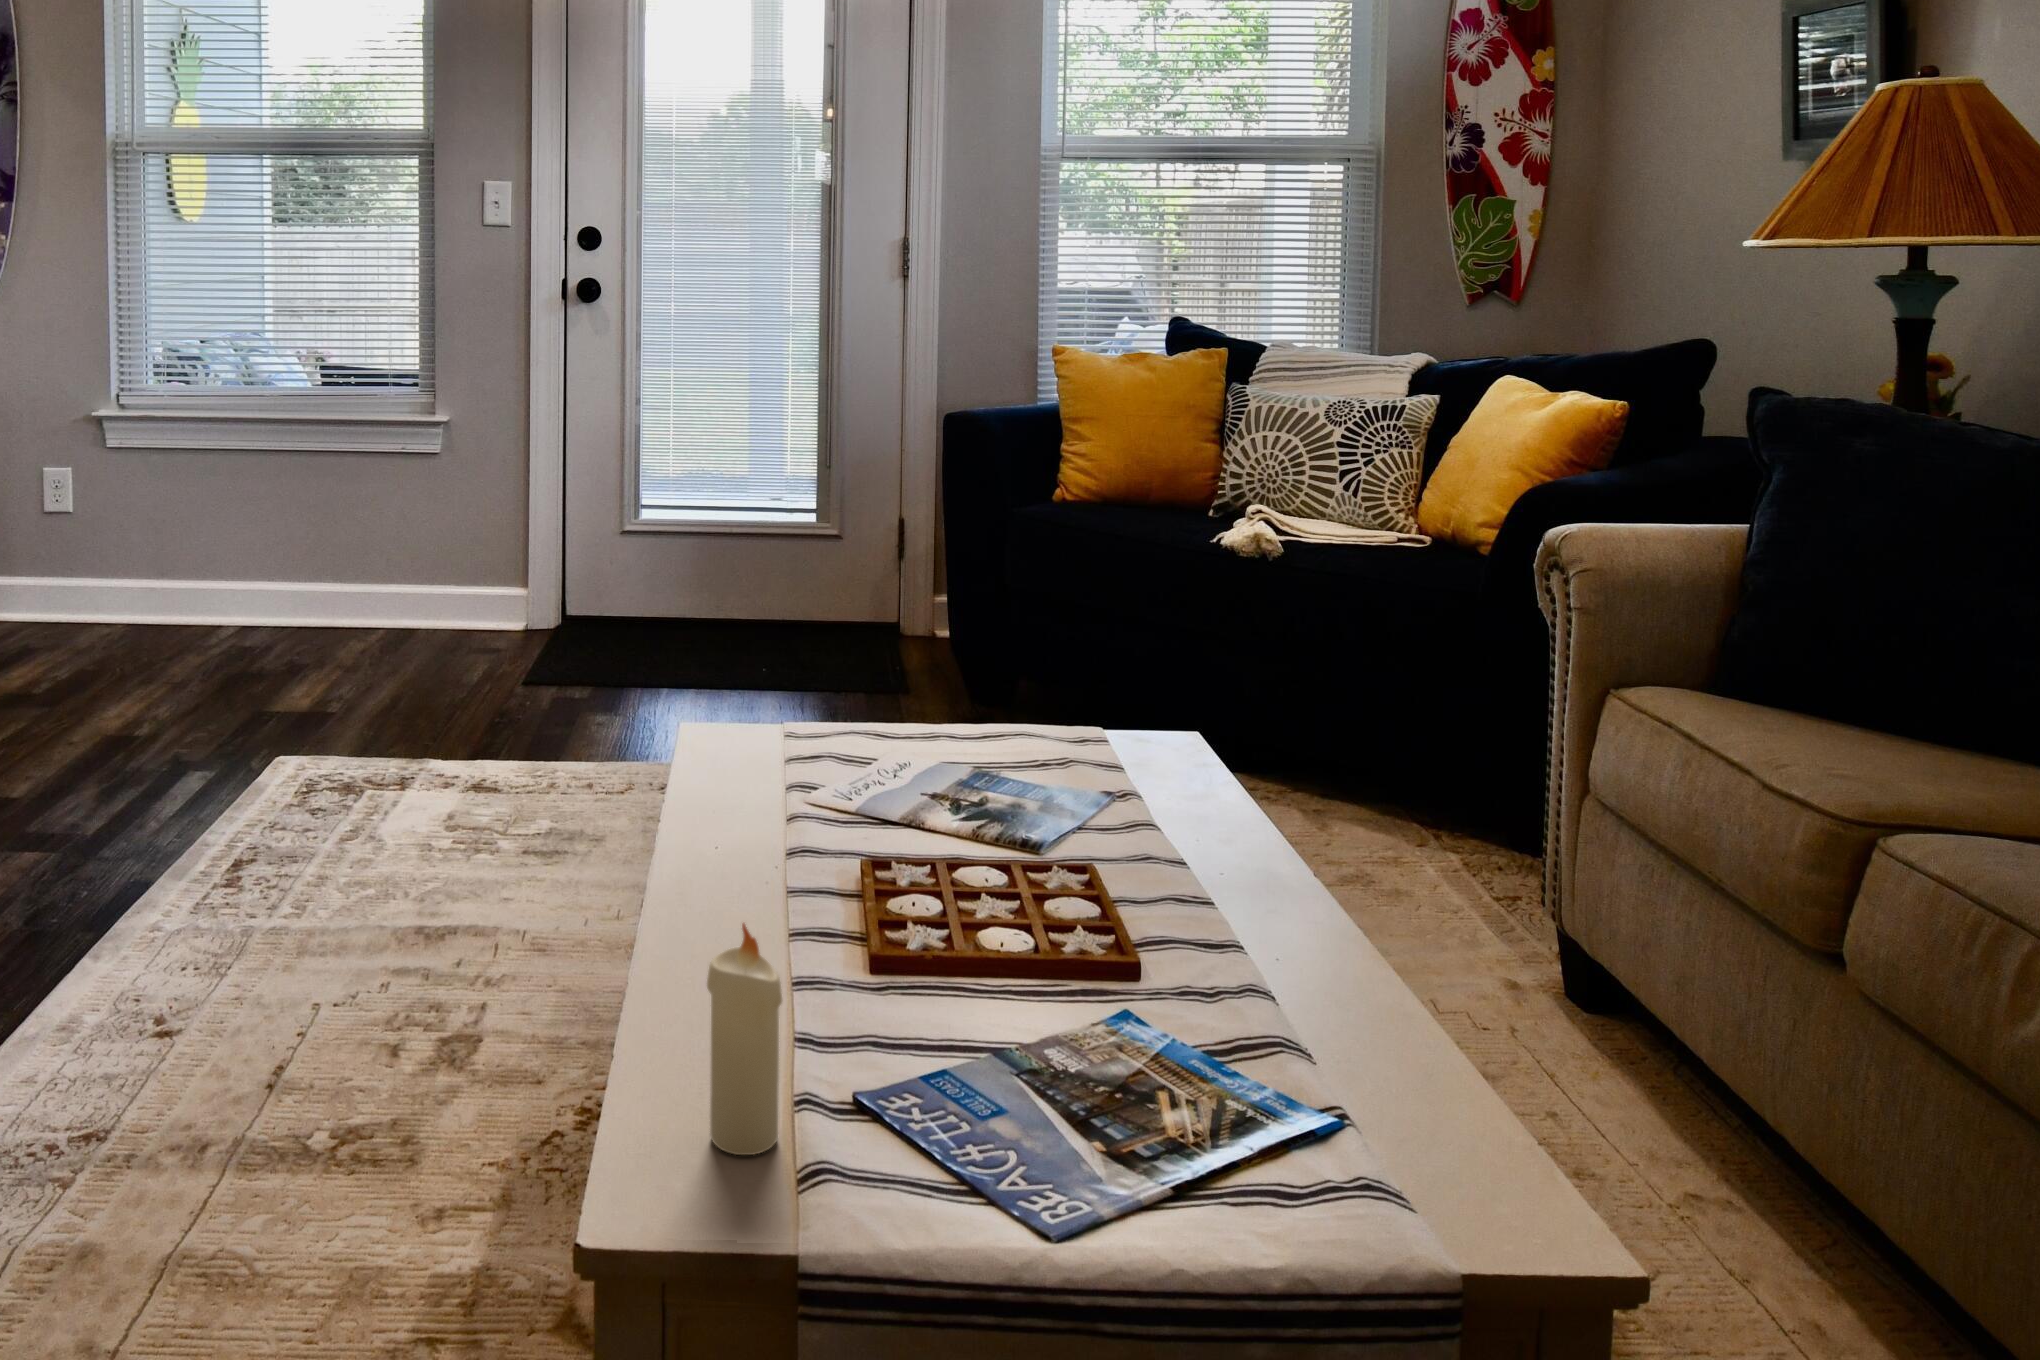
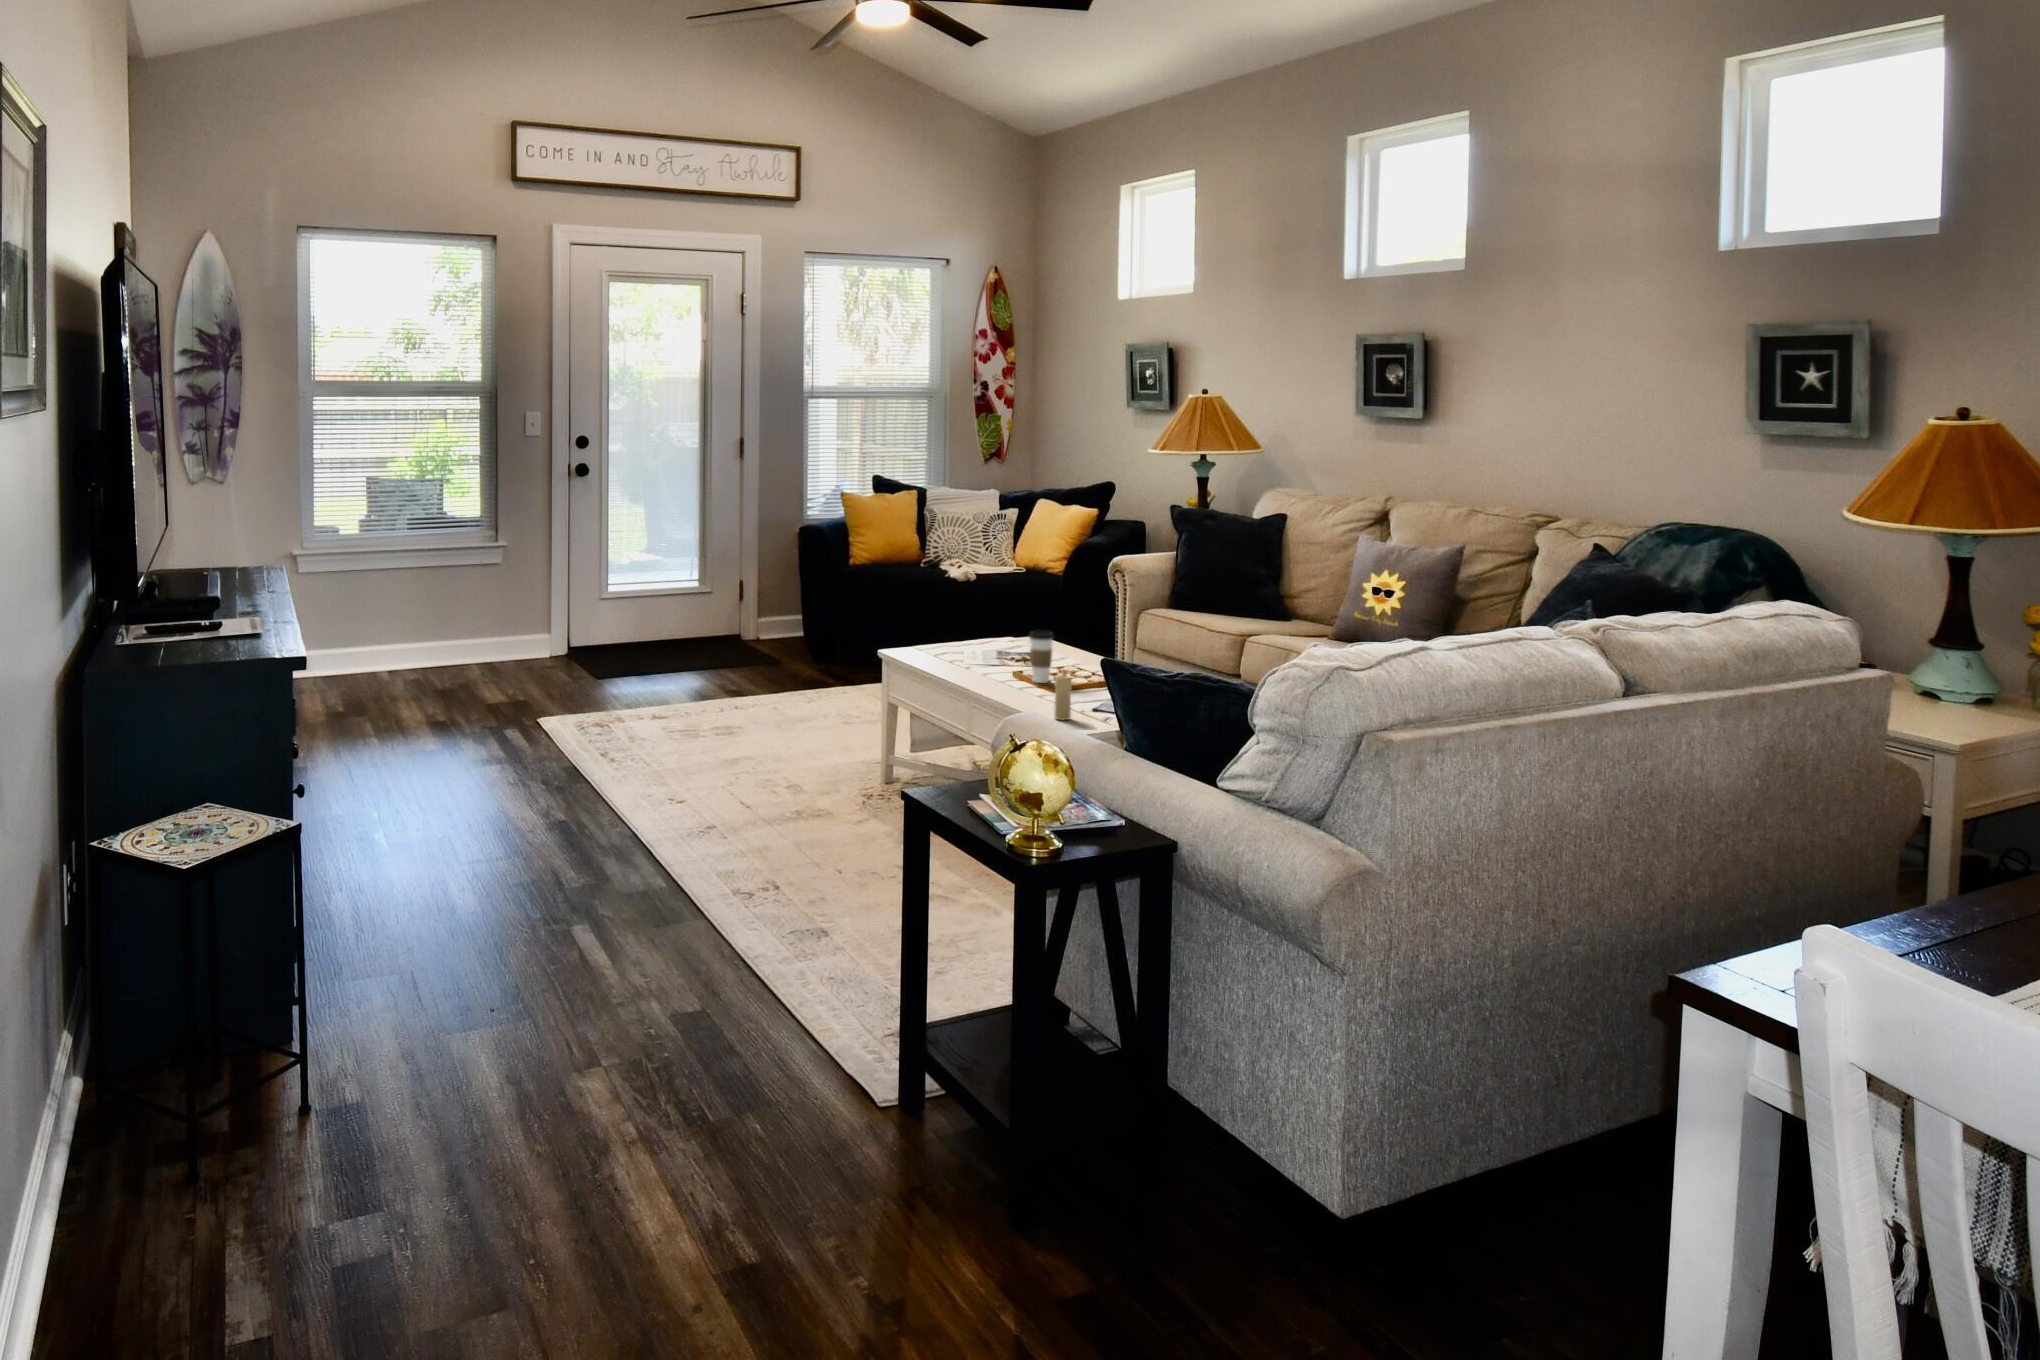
coffee cup: none [966,720,1055,909] -> present [1029,631,1054,683]

